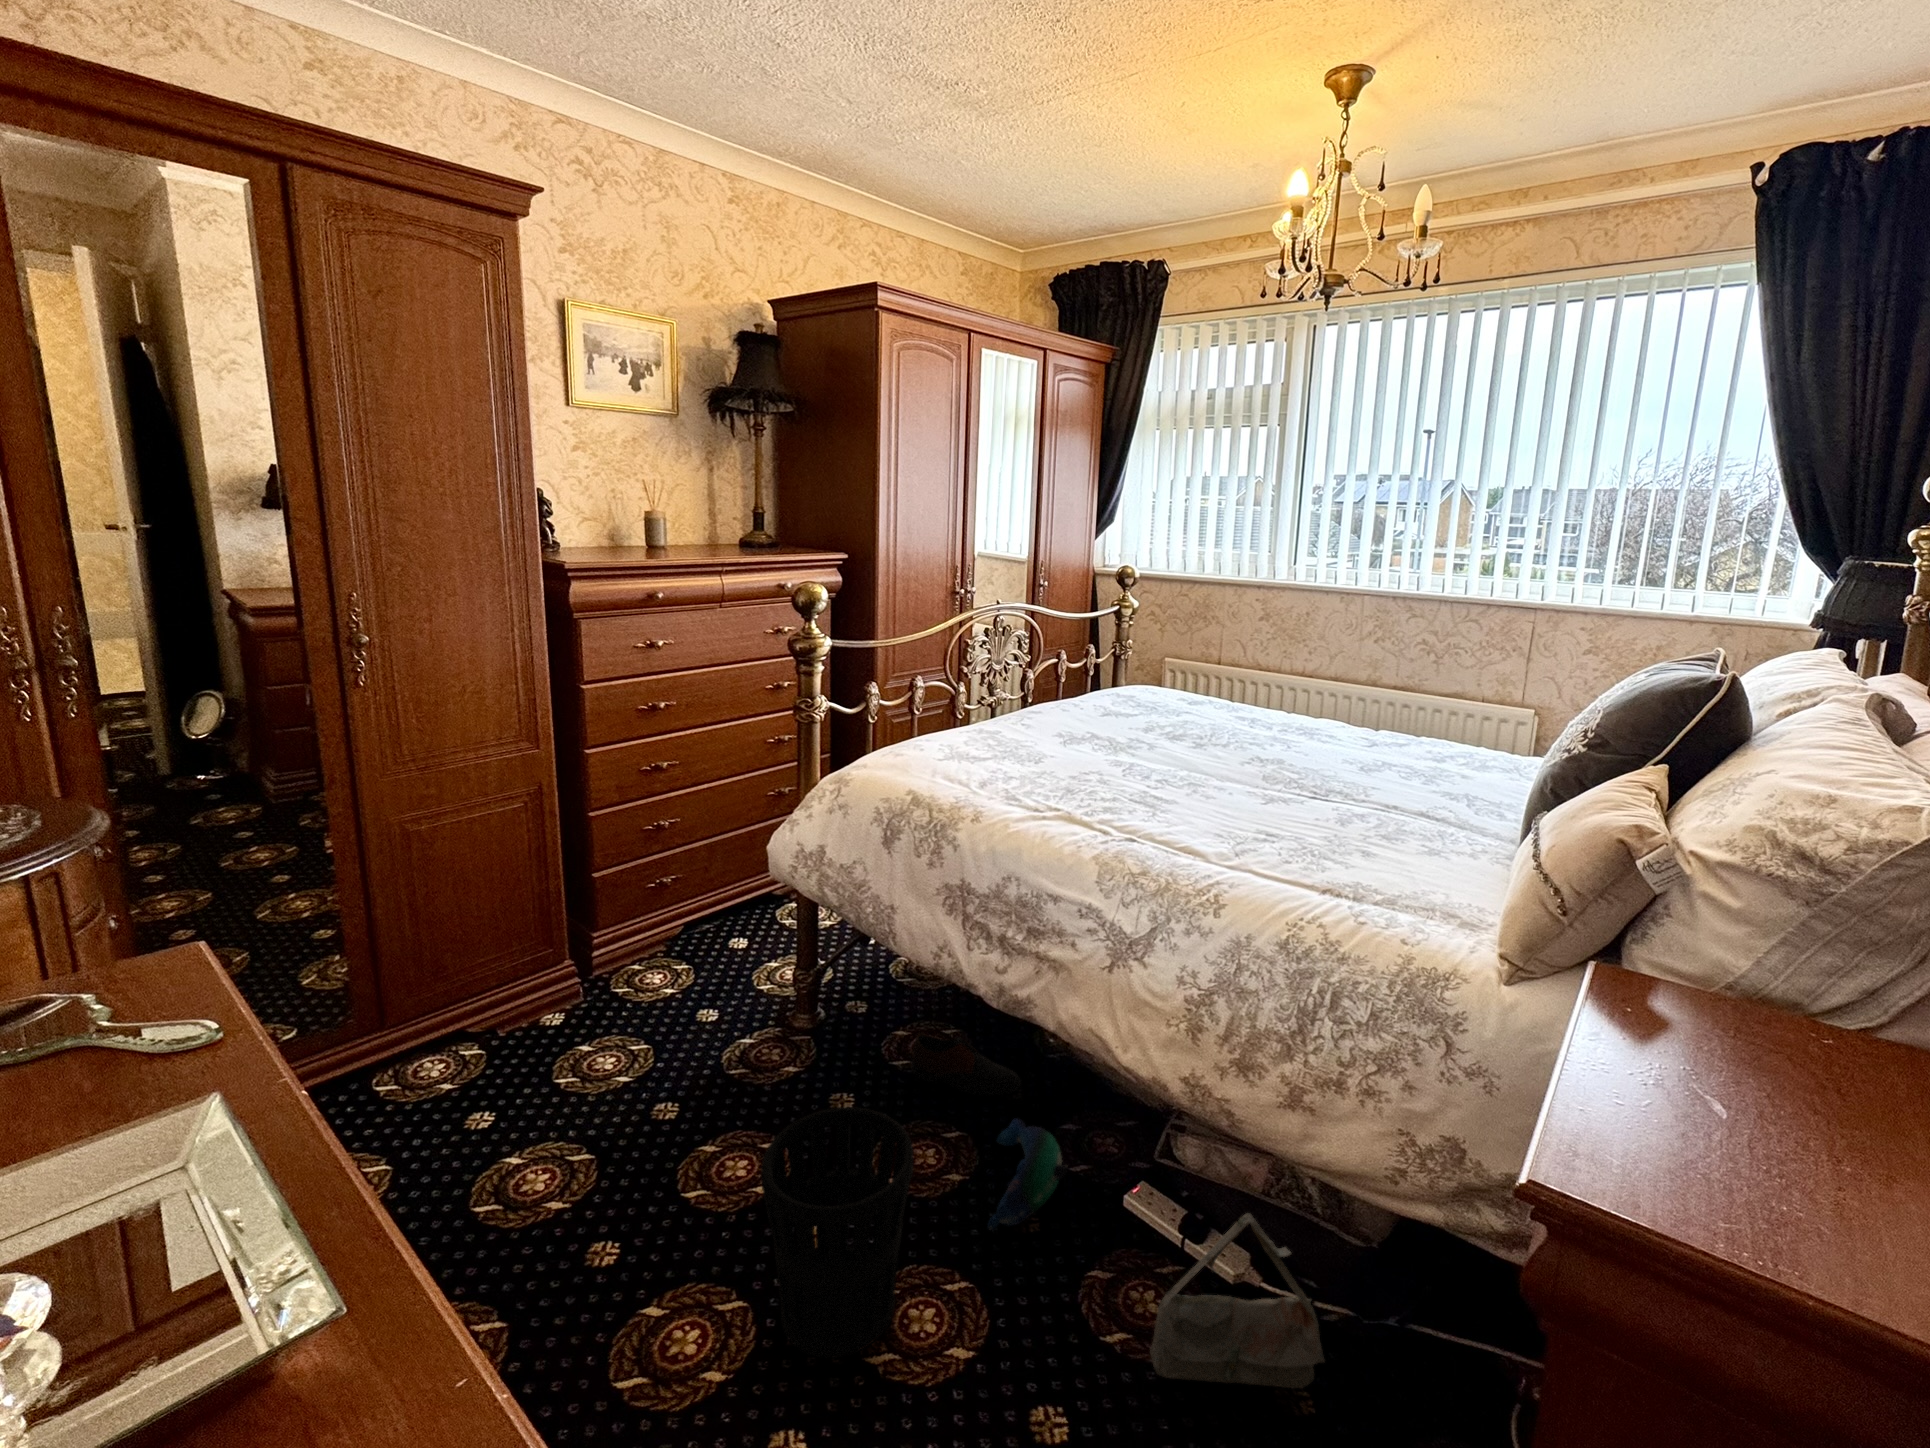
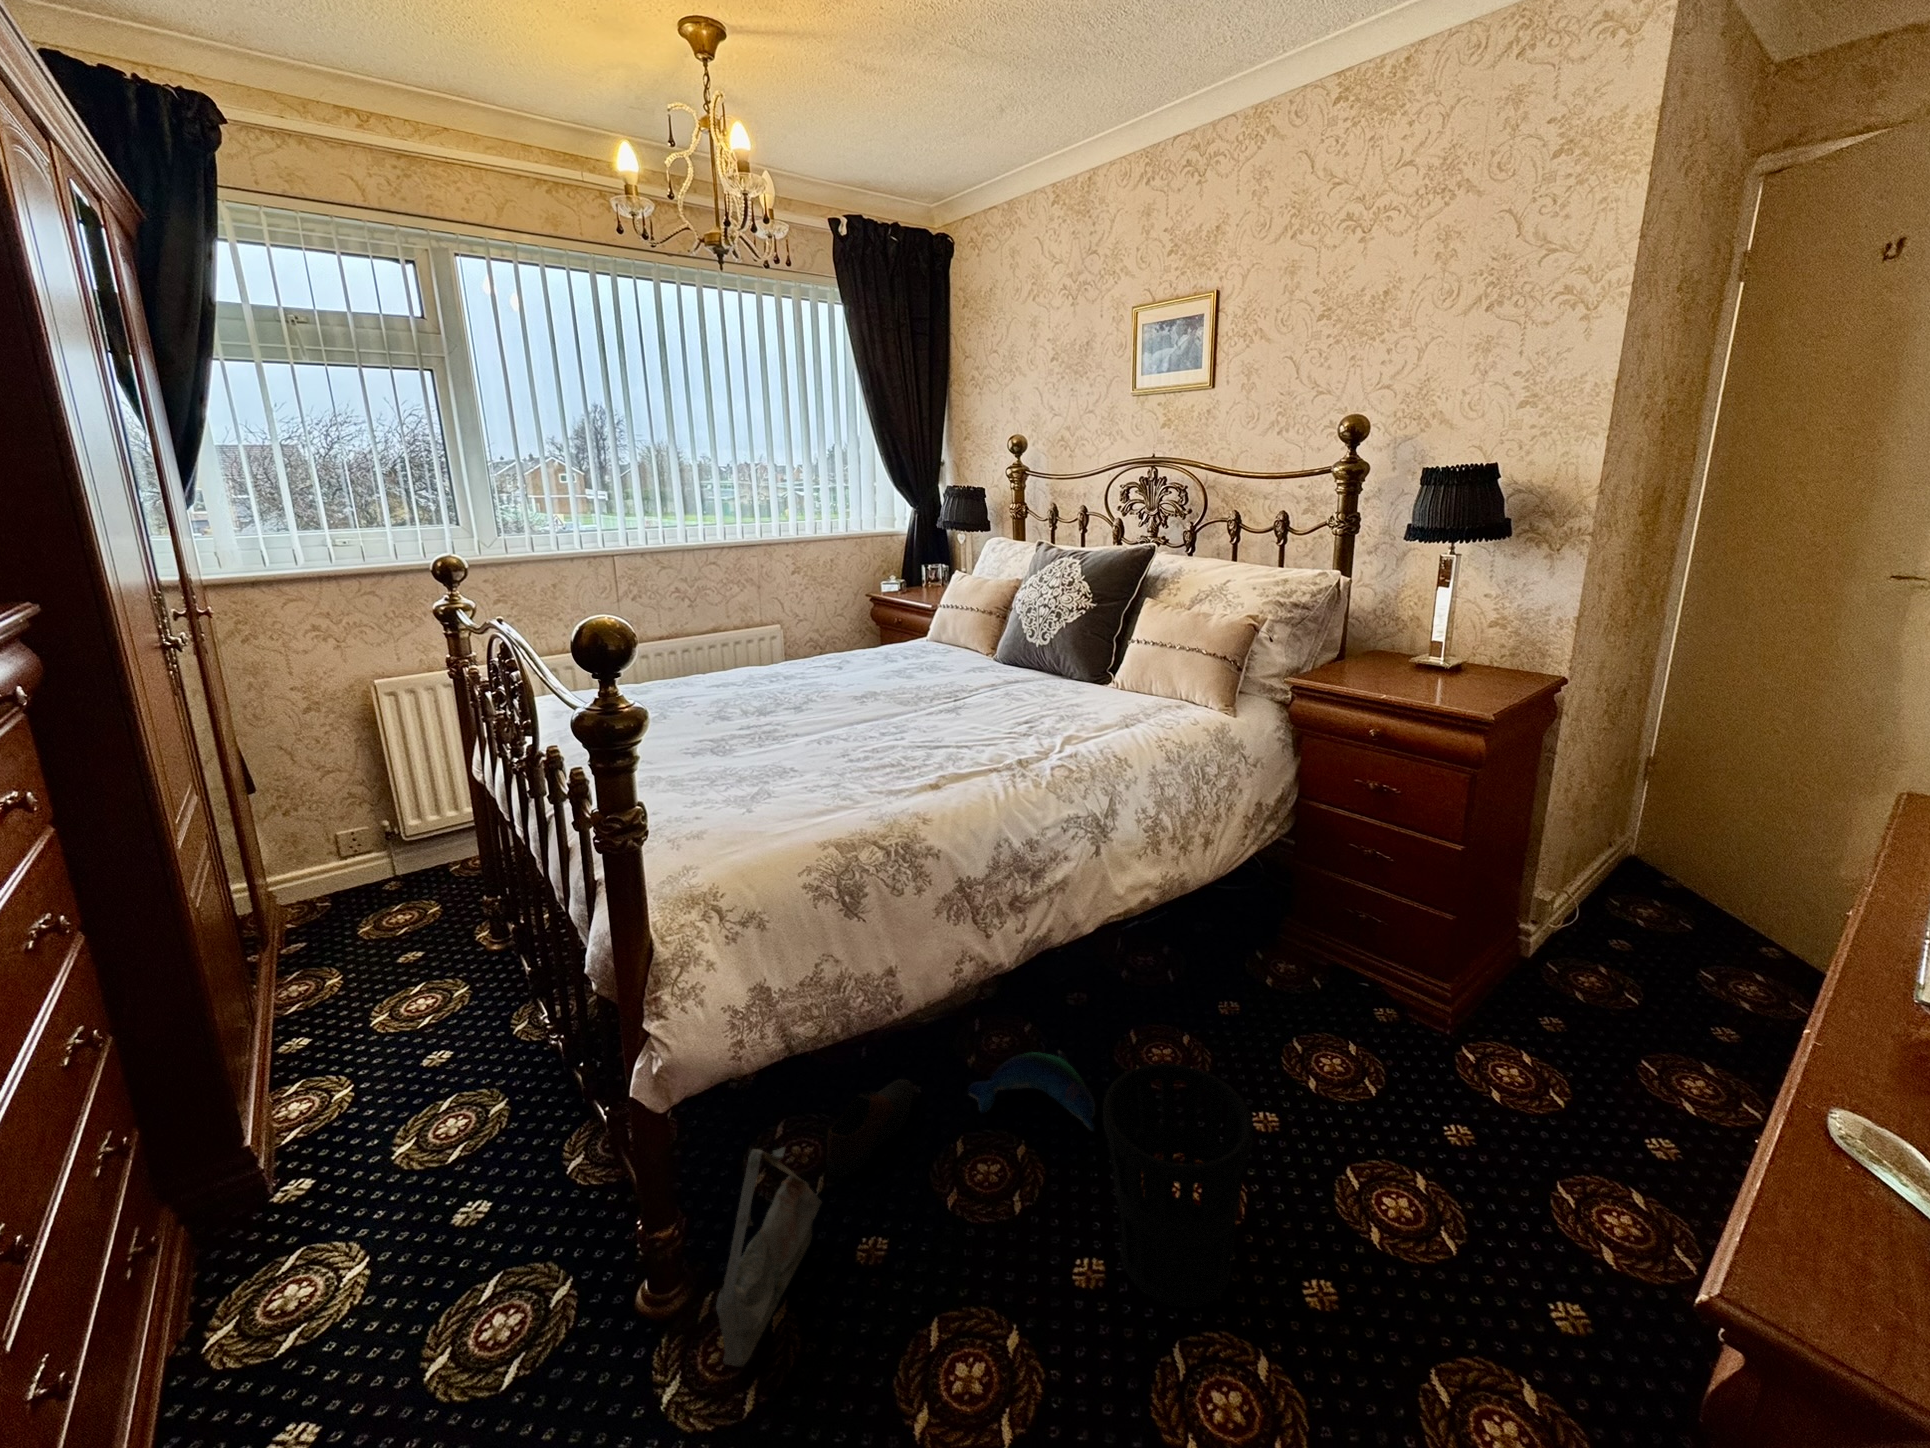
bag: present [1150,1213,1324,1388] -> present [716,1147,821,1367]

